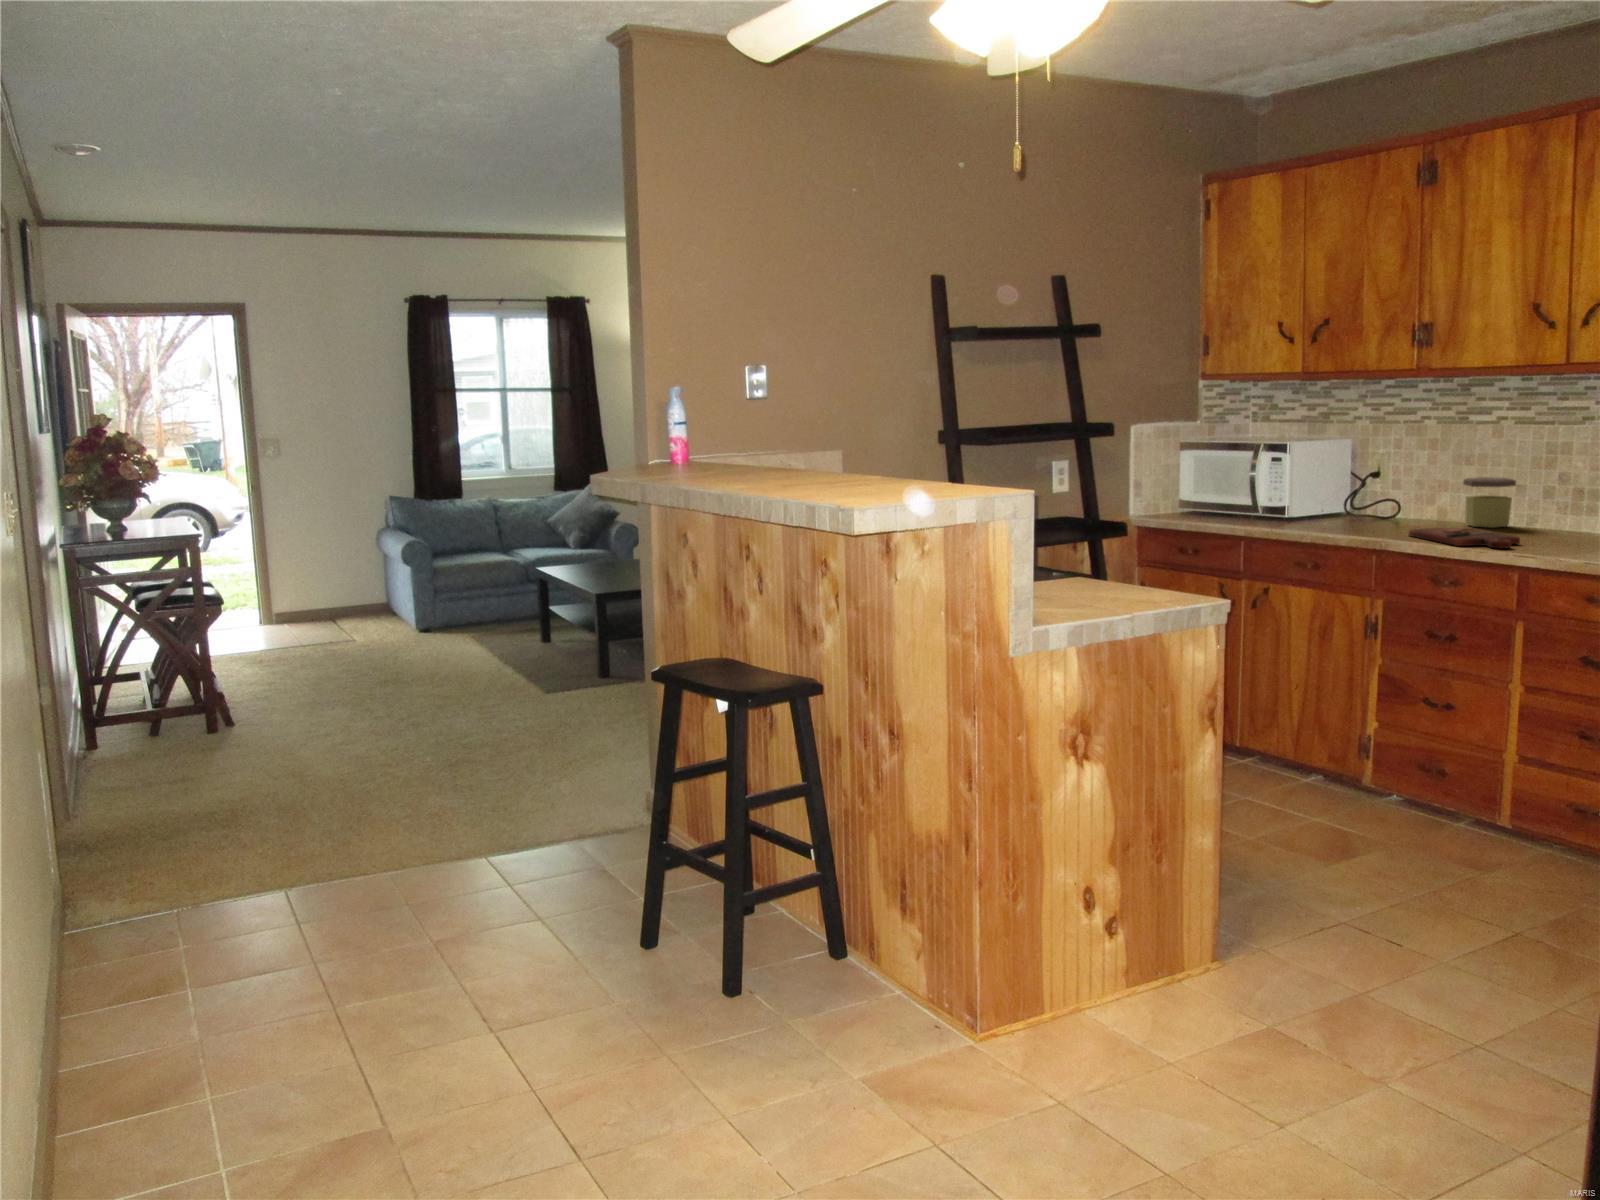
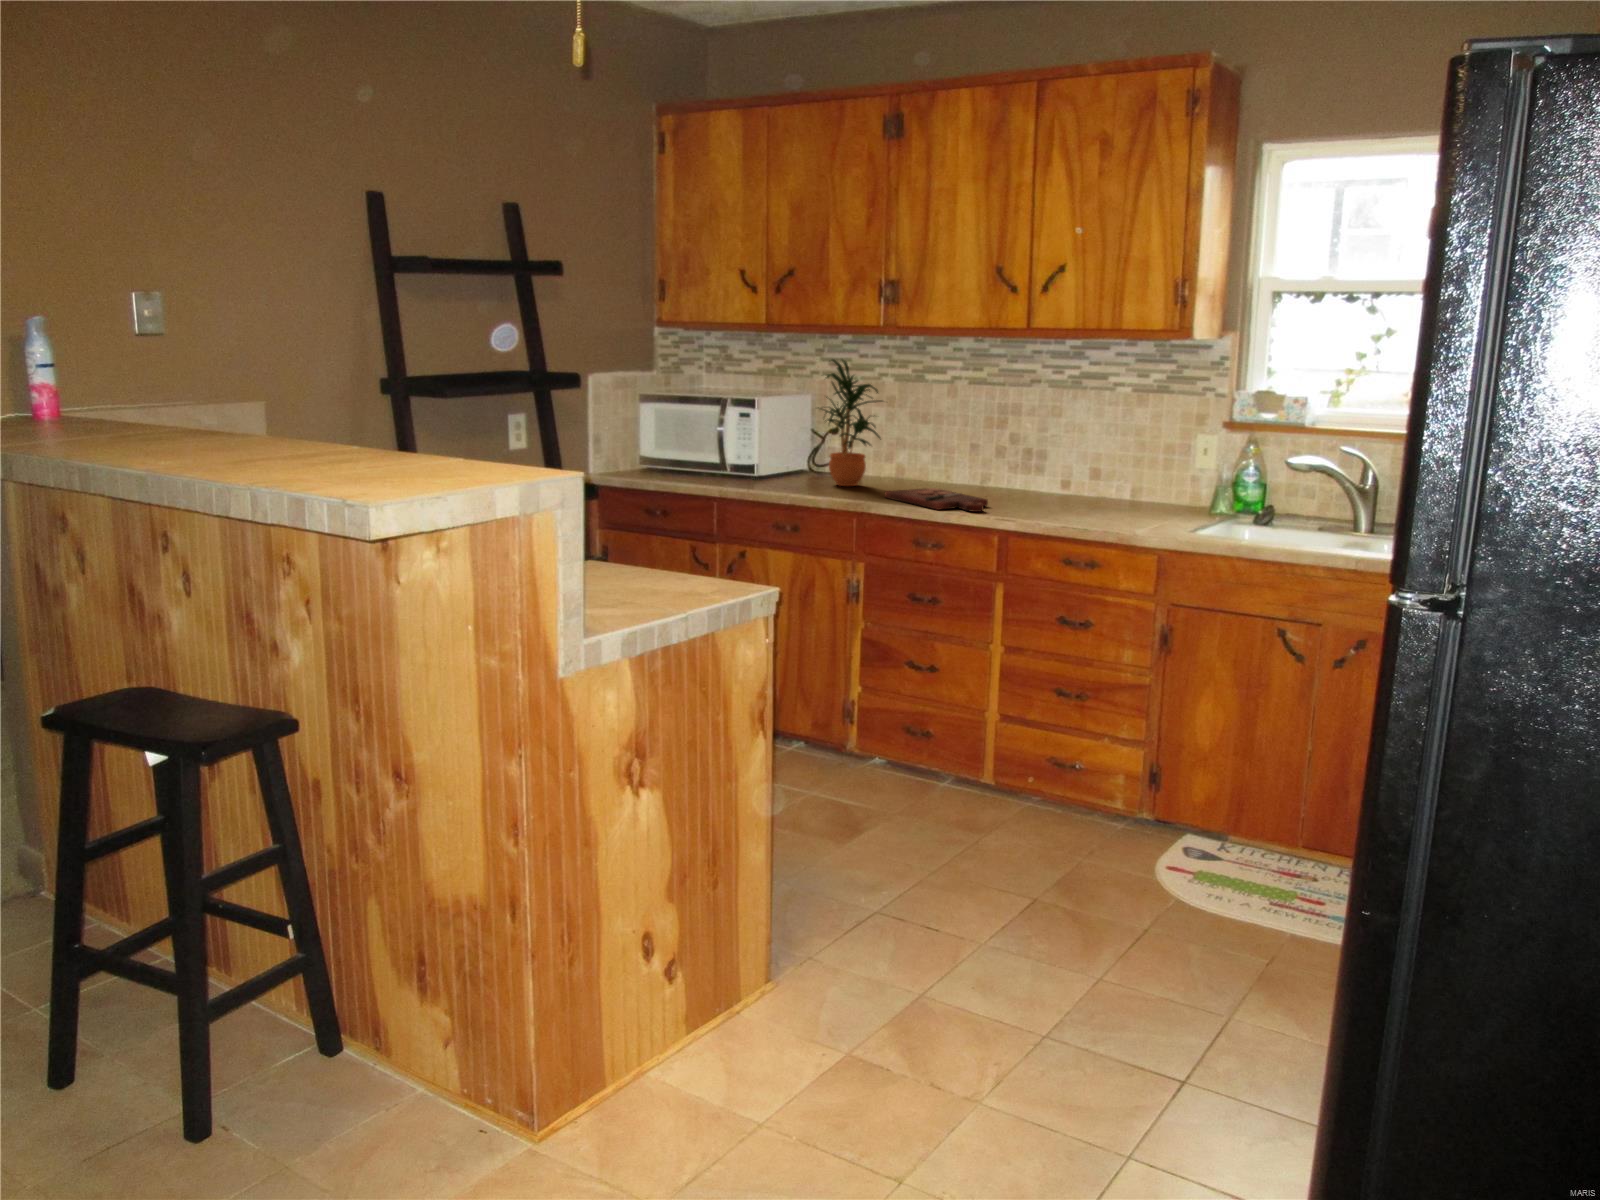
potted plant: none [1343,401,1423,526] -> present [818,359,883,486]
jar: present [1463,477,1516,528] -> none [923,436,970,487]

